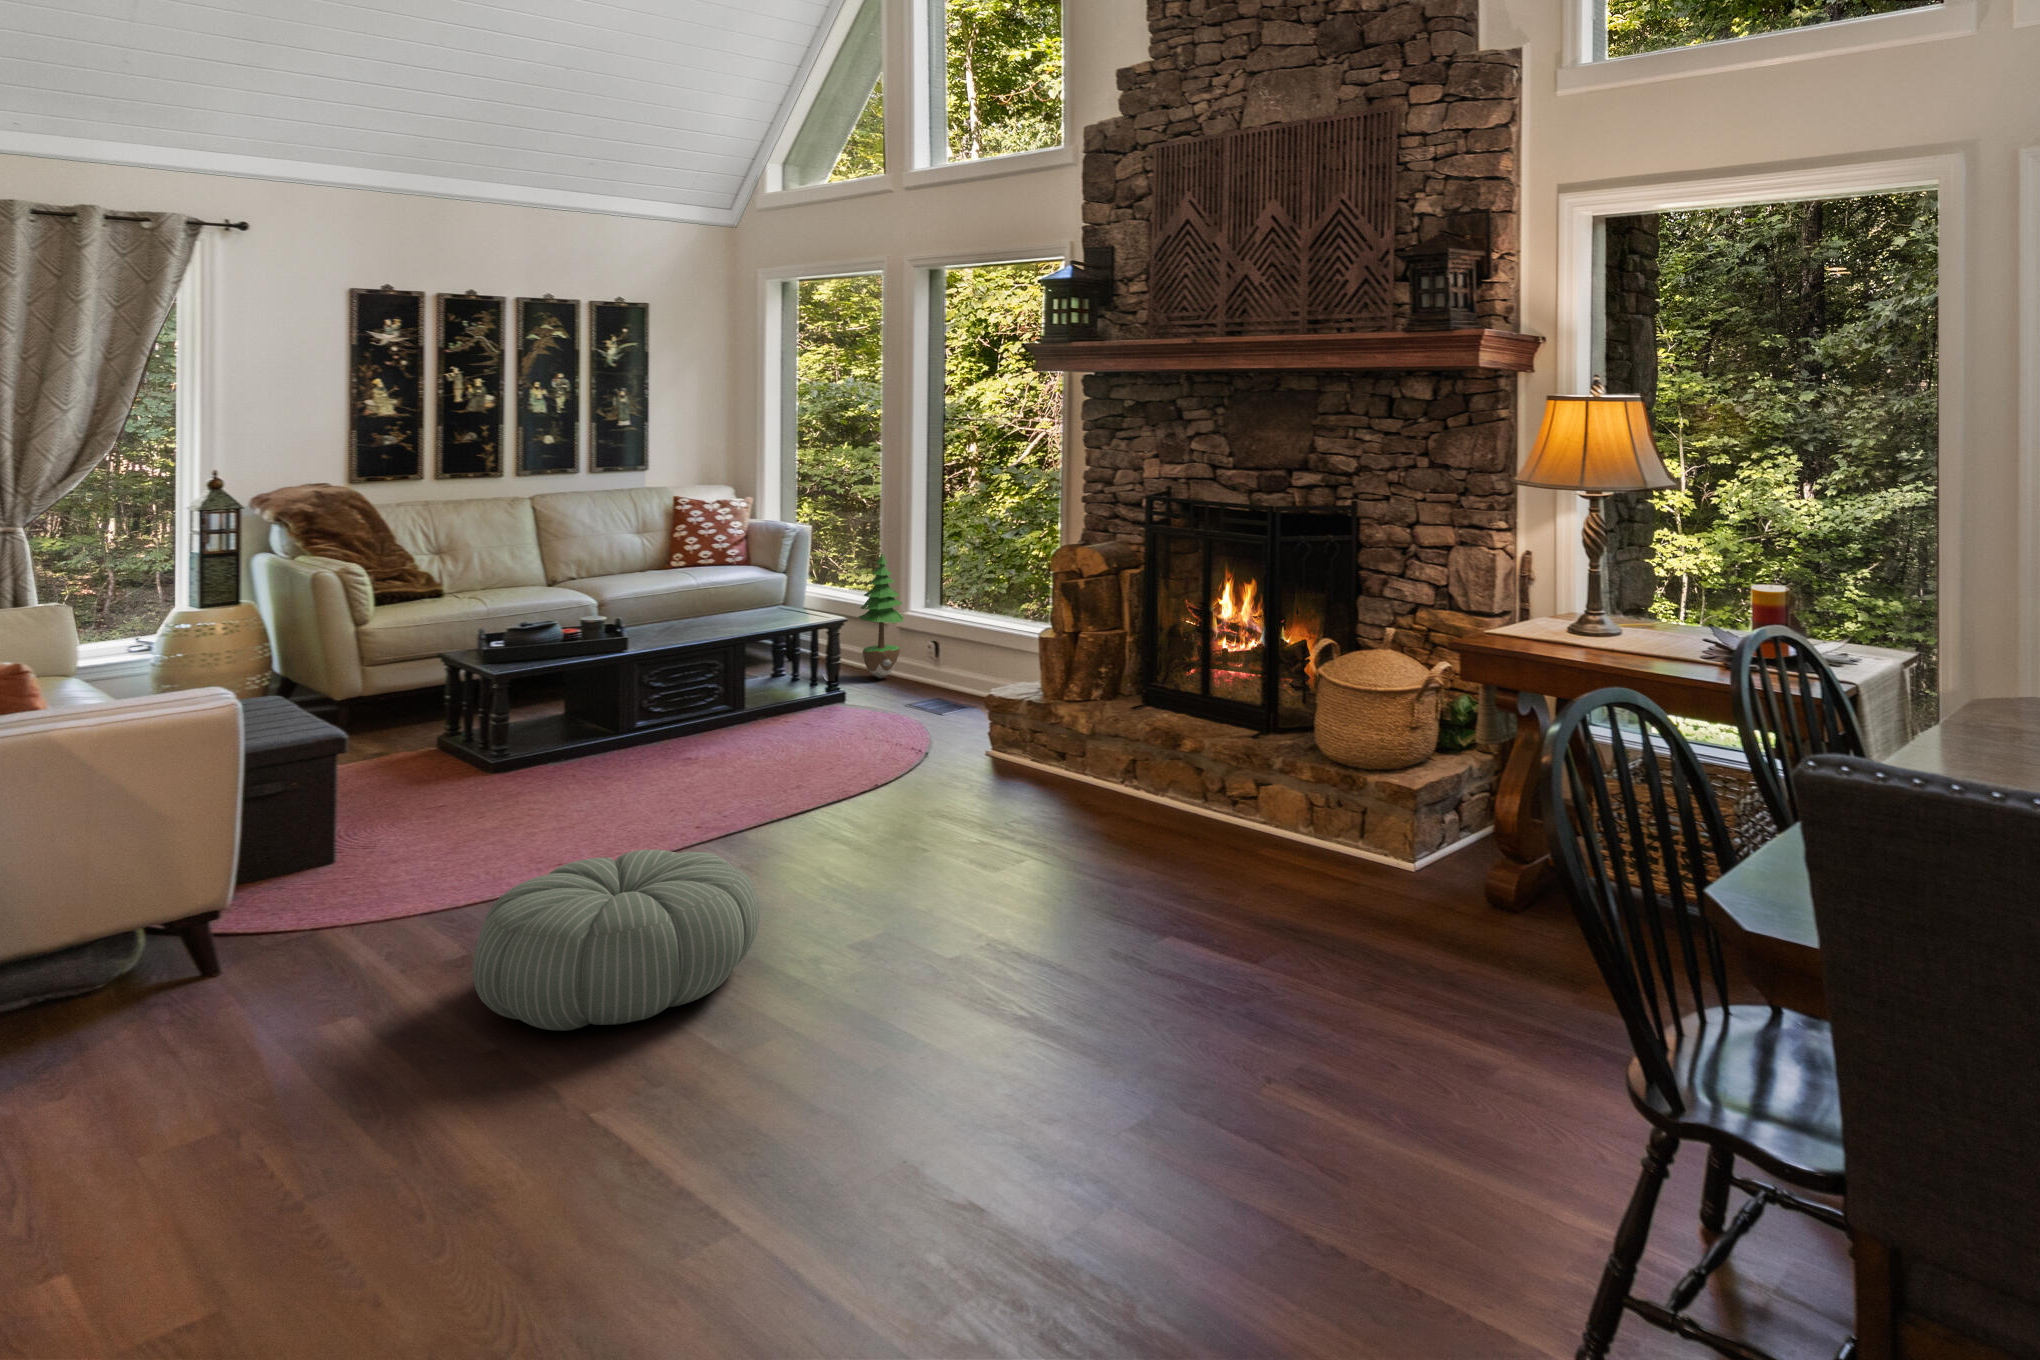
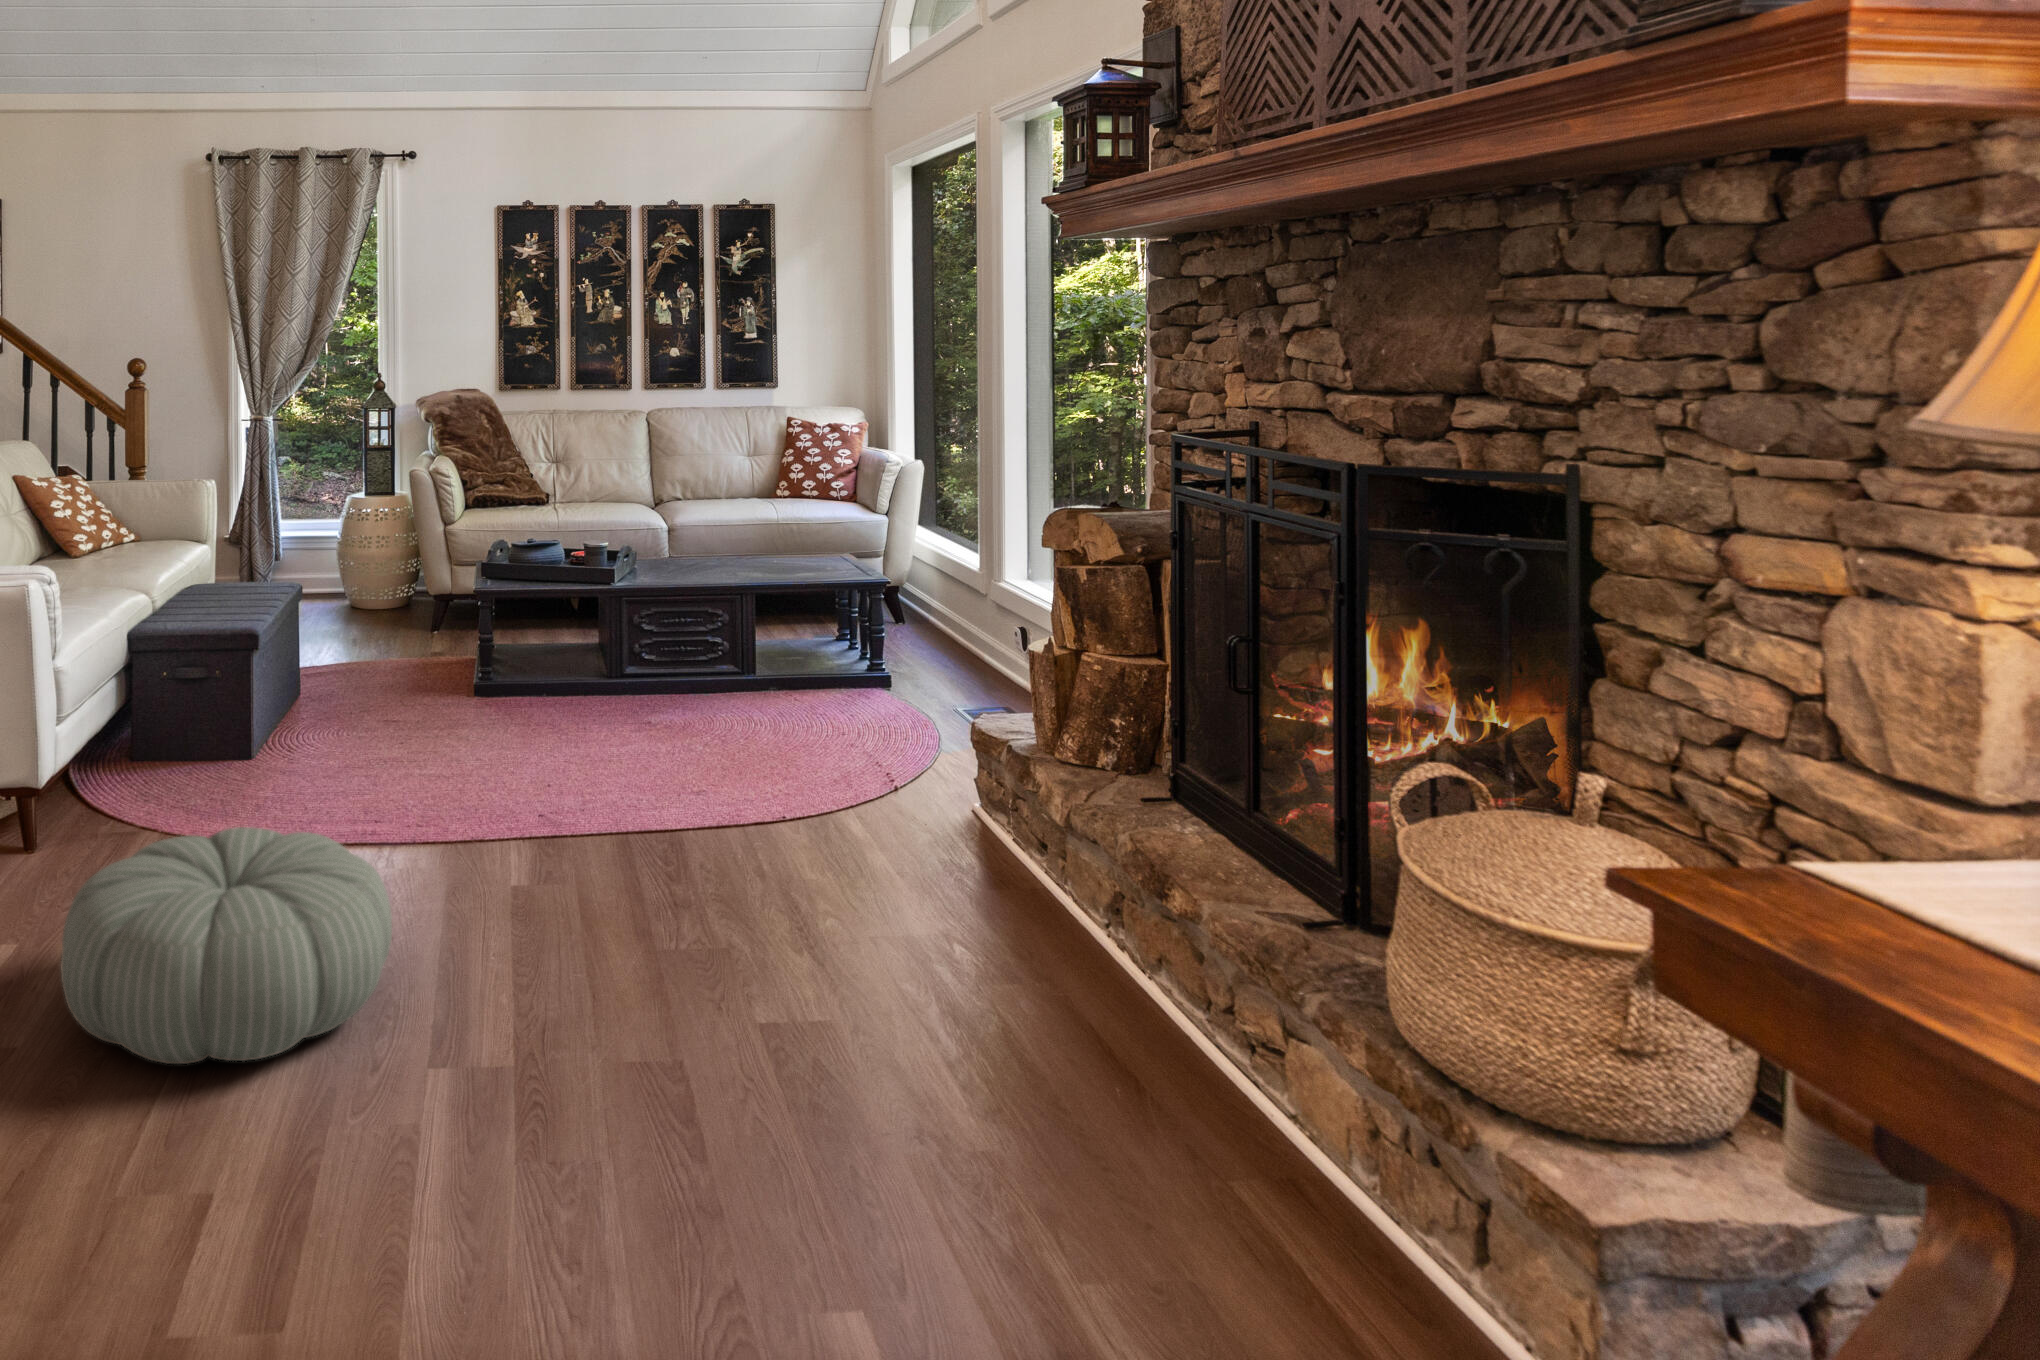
potted tree: present [858,553,904,679] -> none [929,502,990,666]

